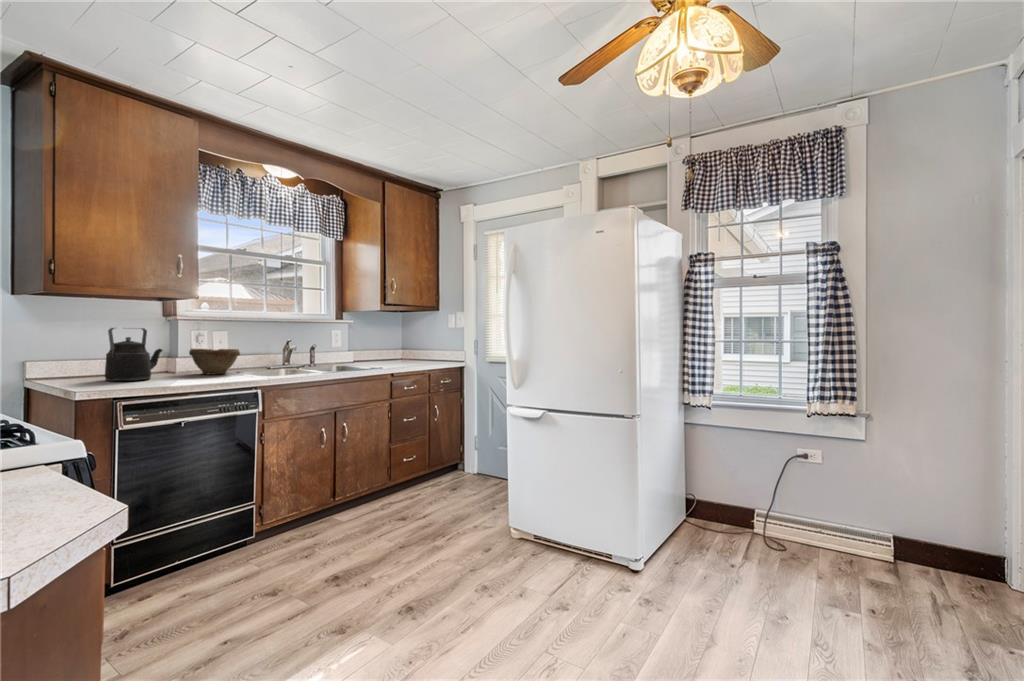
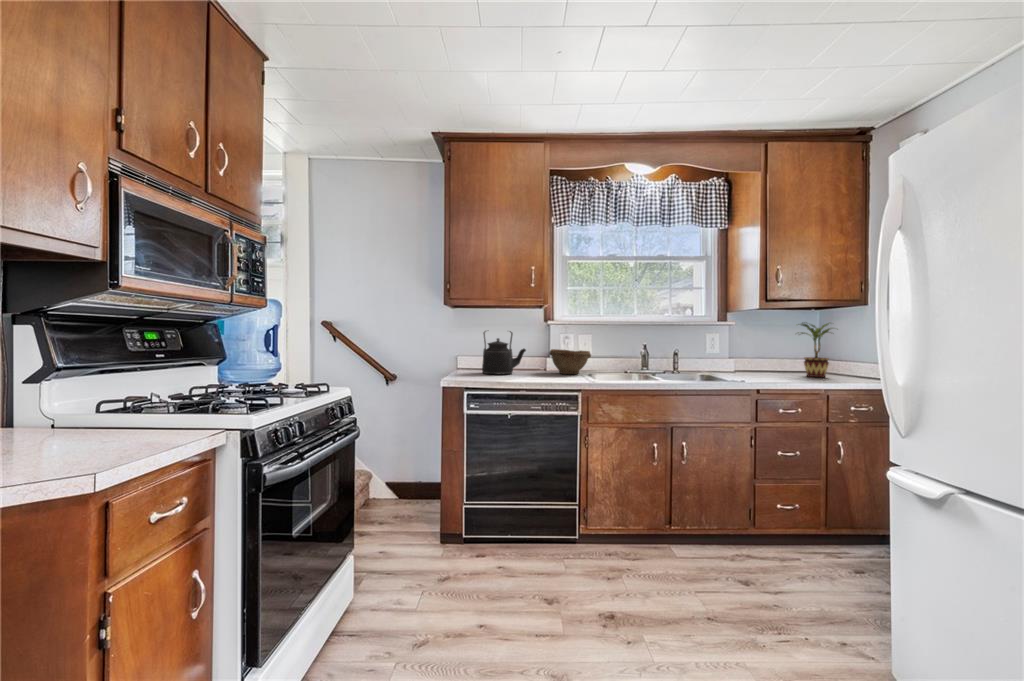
potted plant: none [393,321,423,363] -> present [798,323,832,377]

